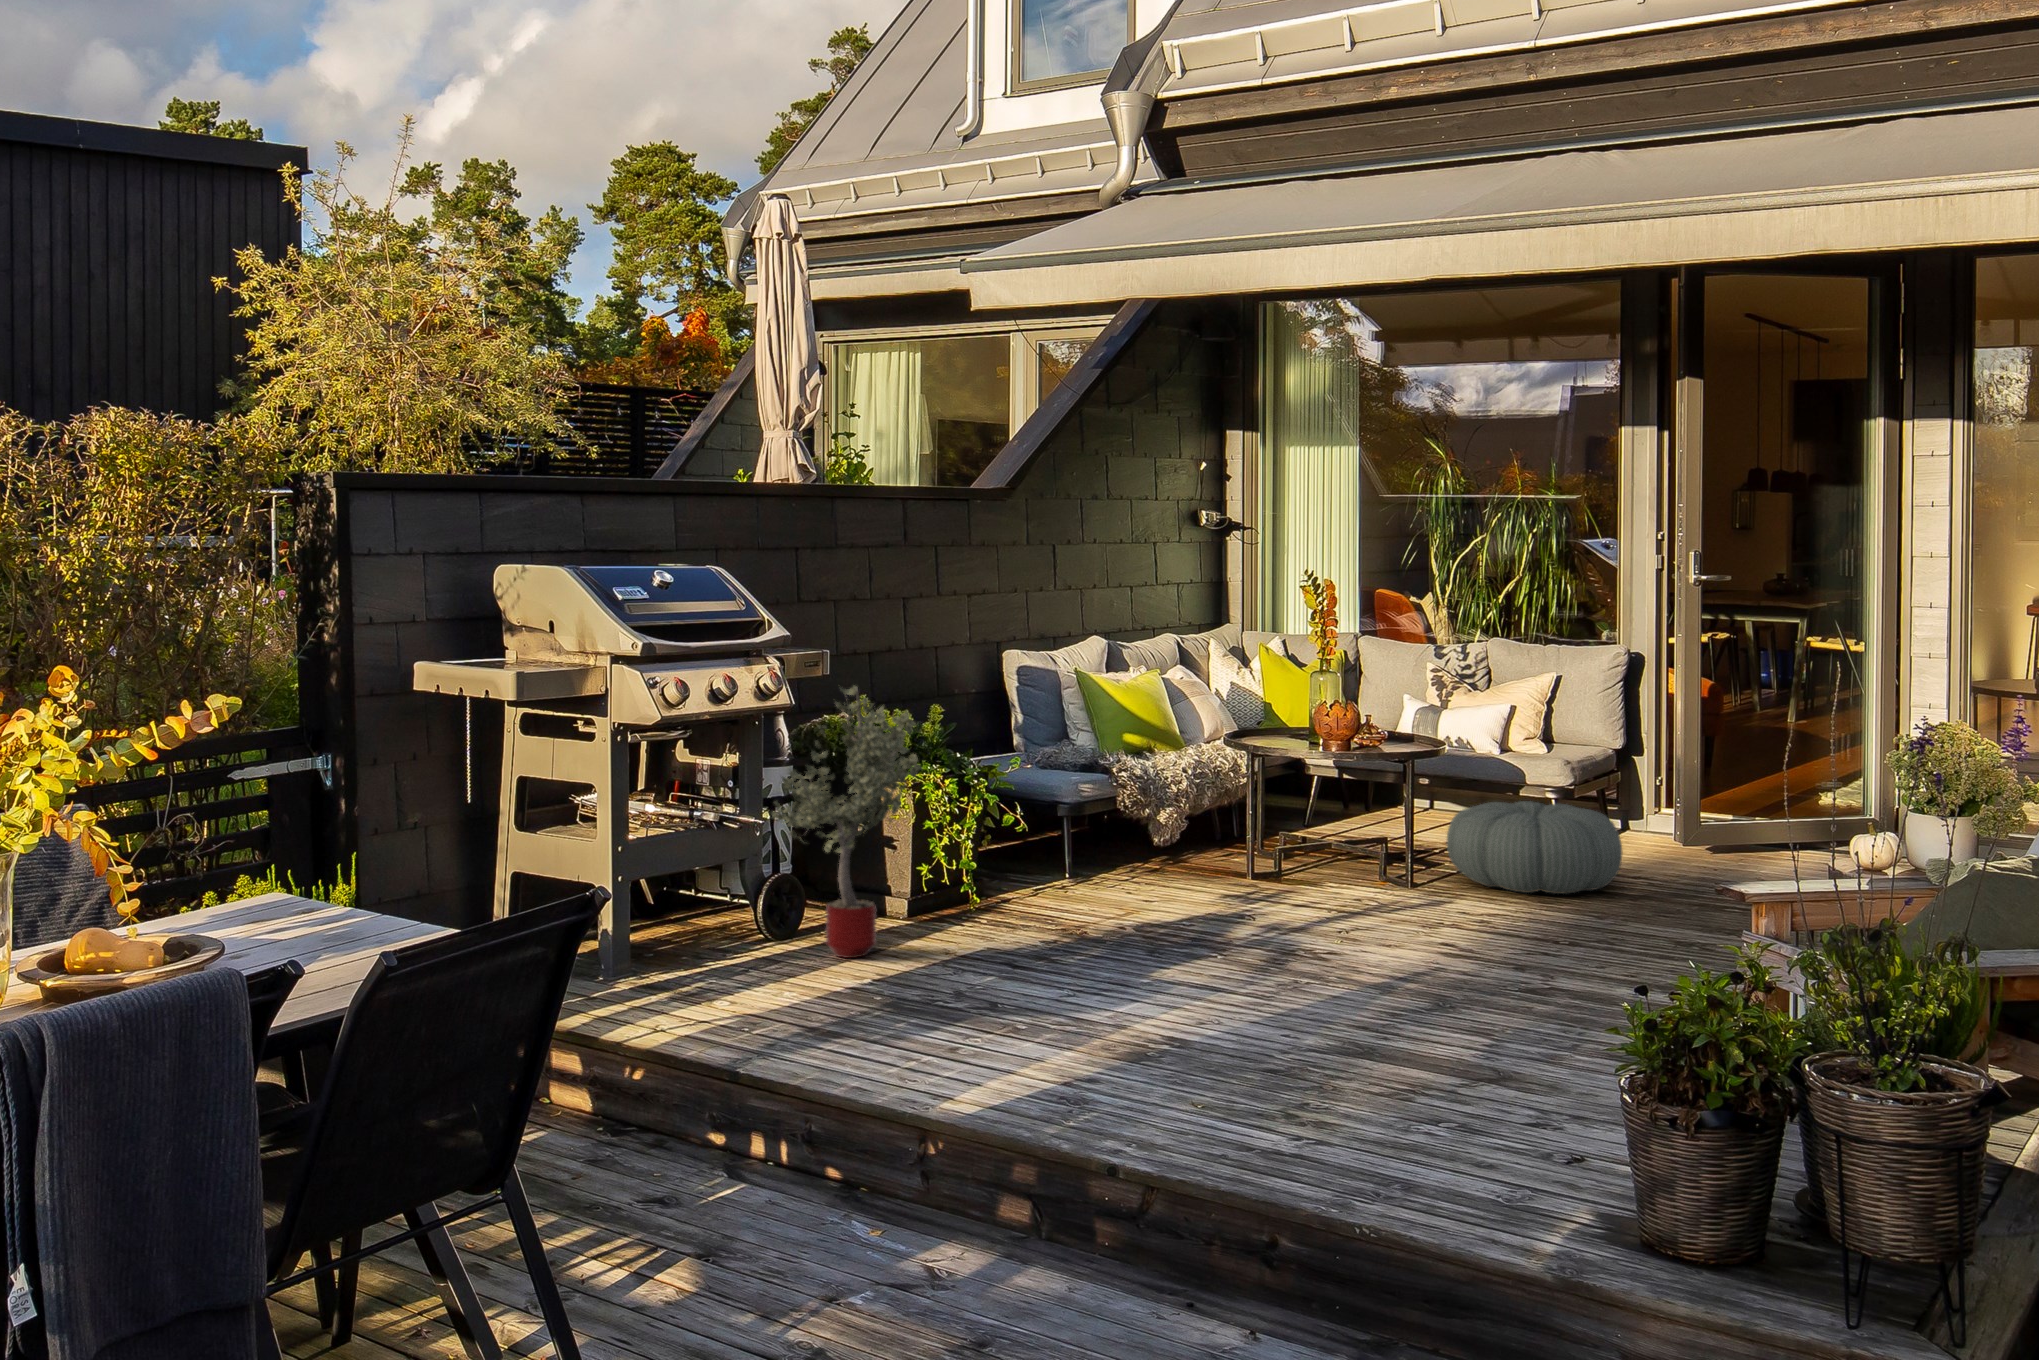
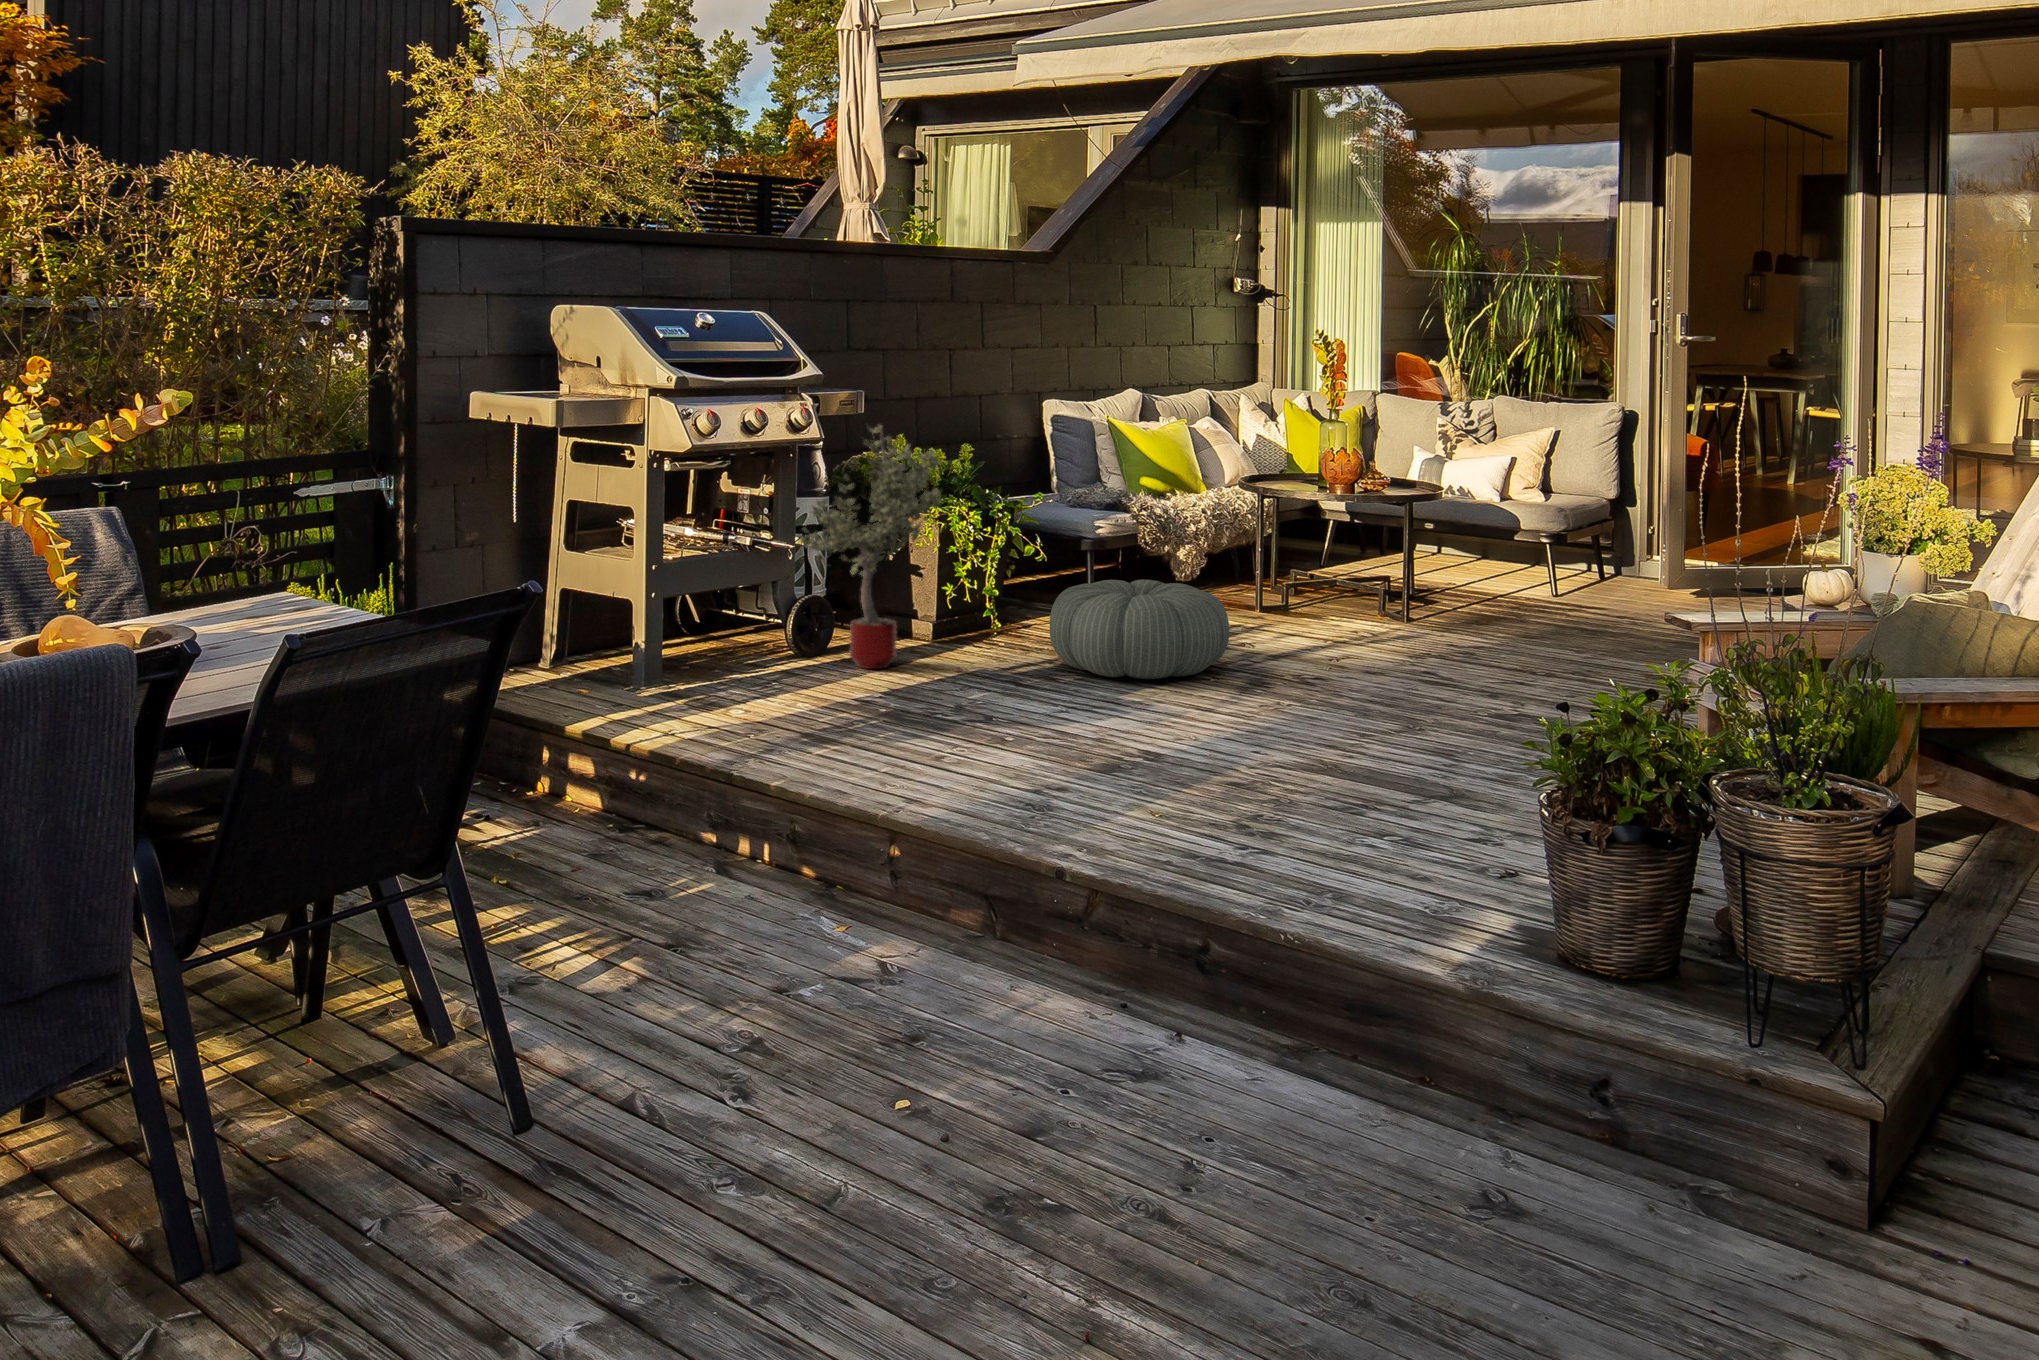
pouf: present [1446,801,1622,894] -> present [1050,580,1230,679]

